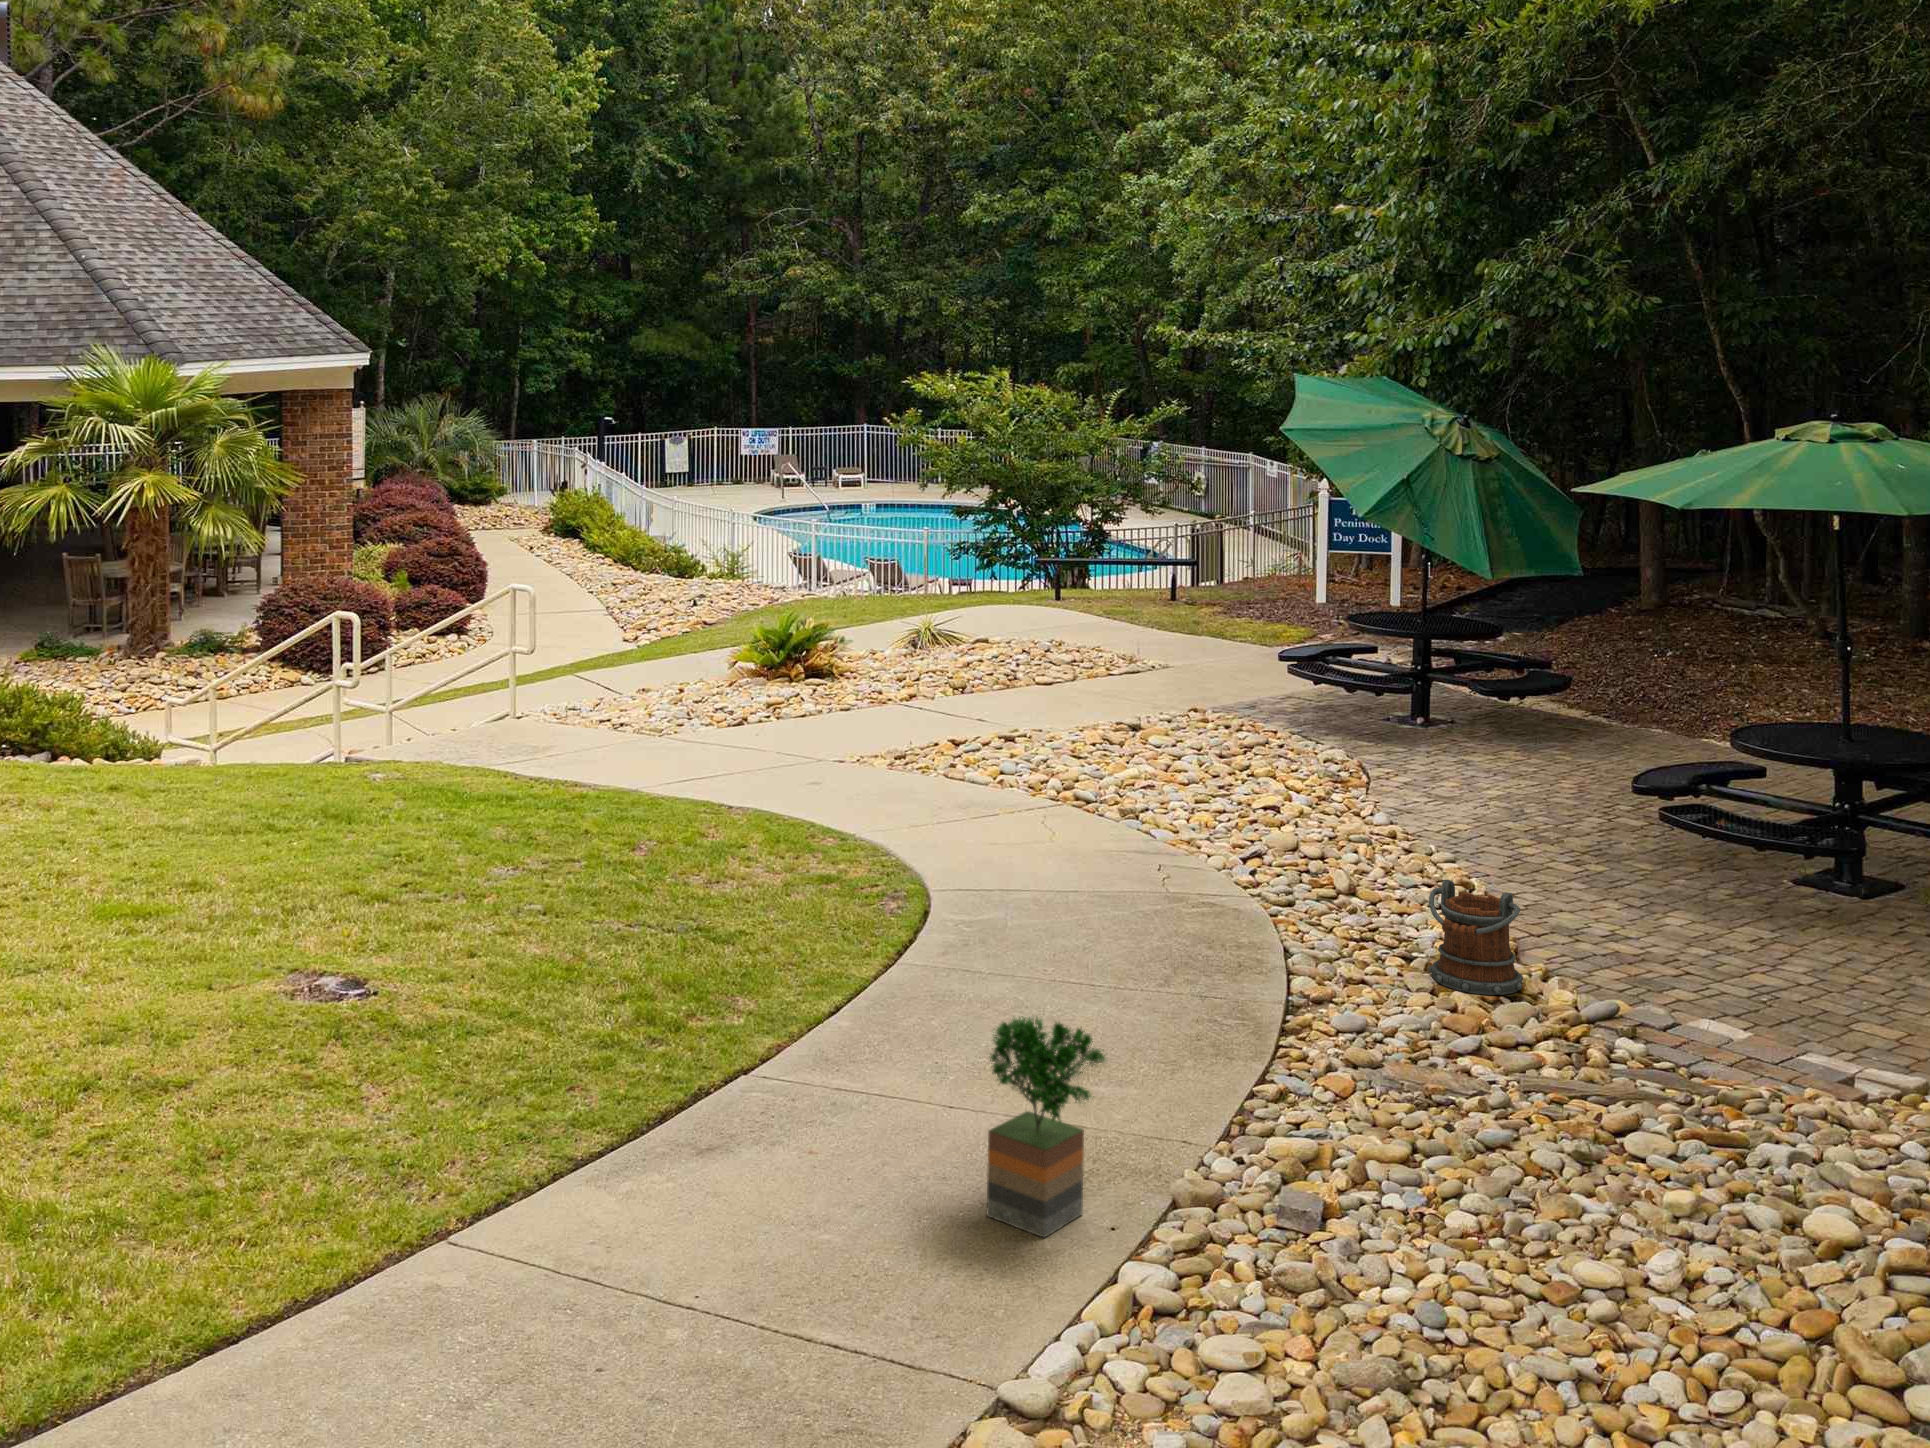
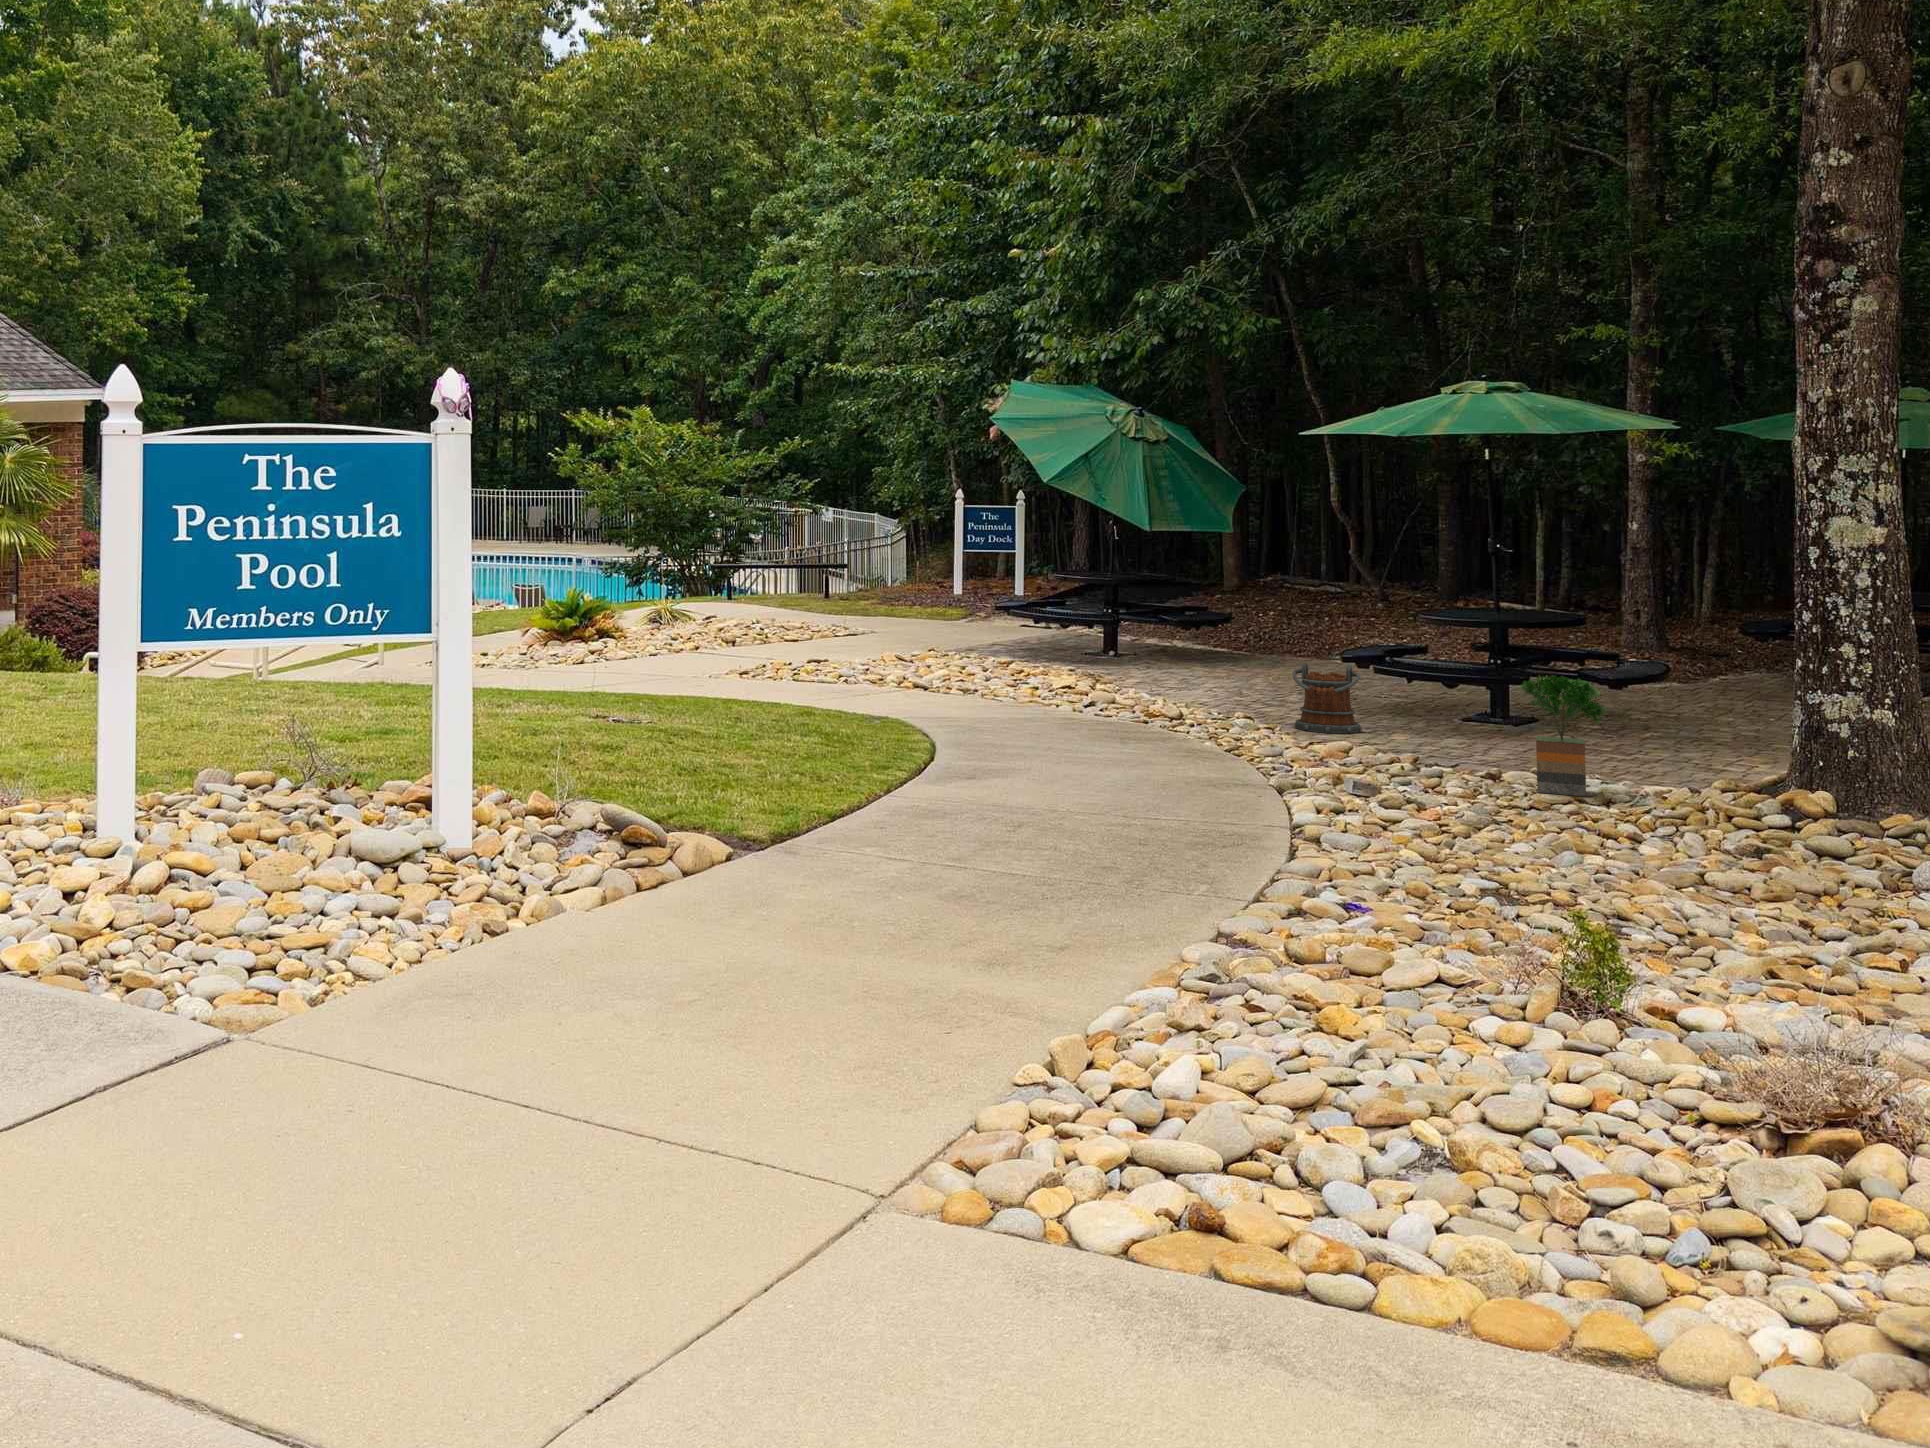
potted tree: present [987,1016,1106,1237] -> present [1520,675,1606,796]

